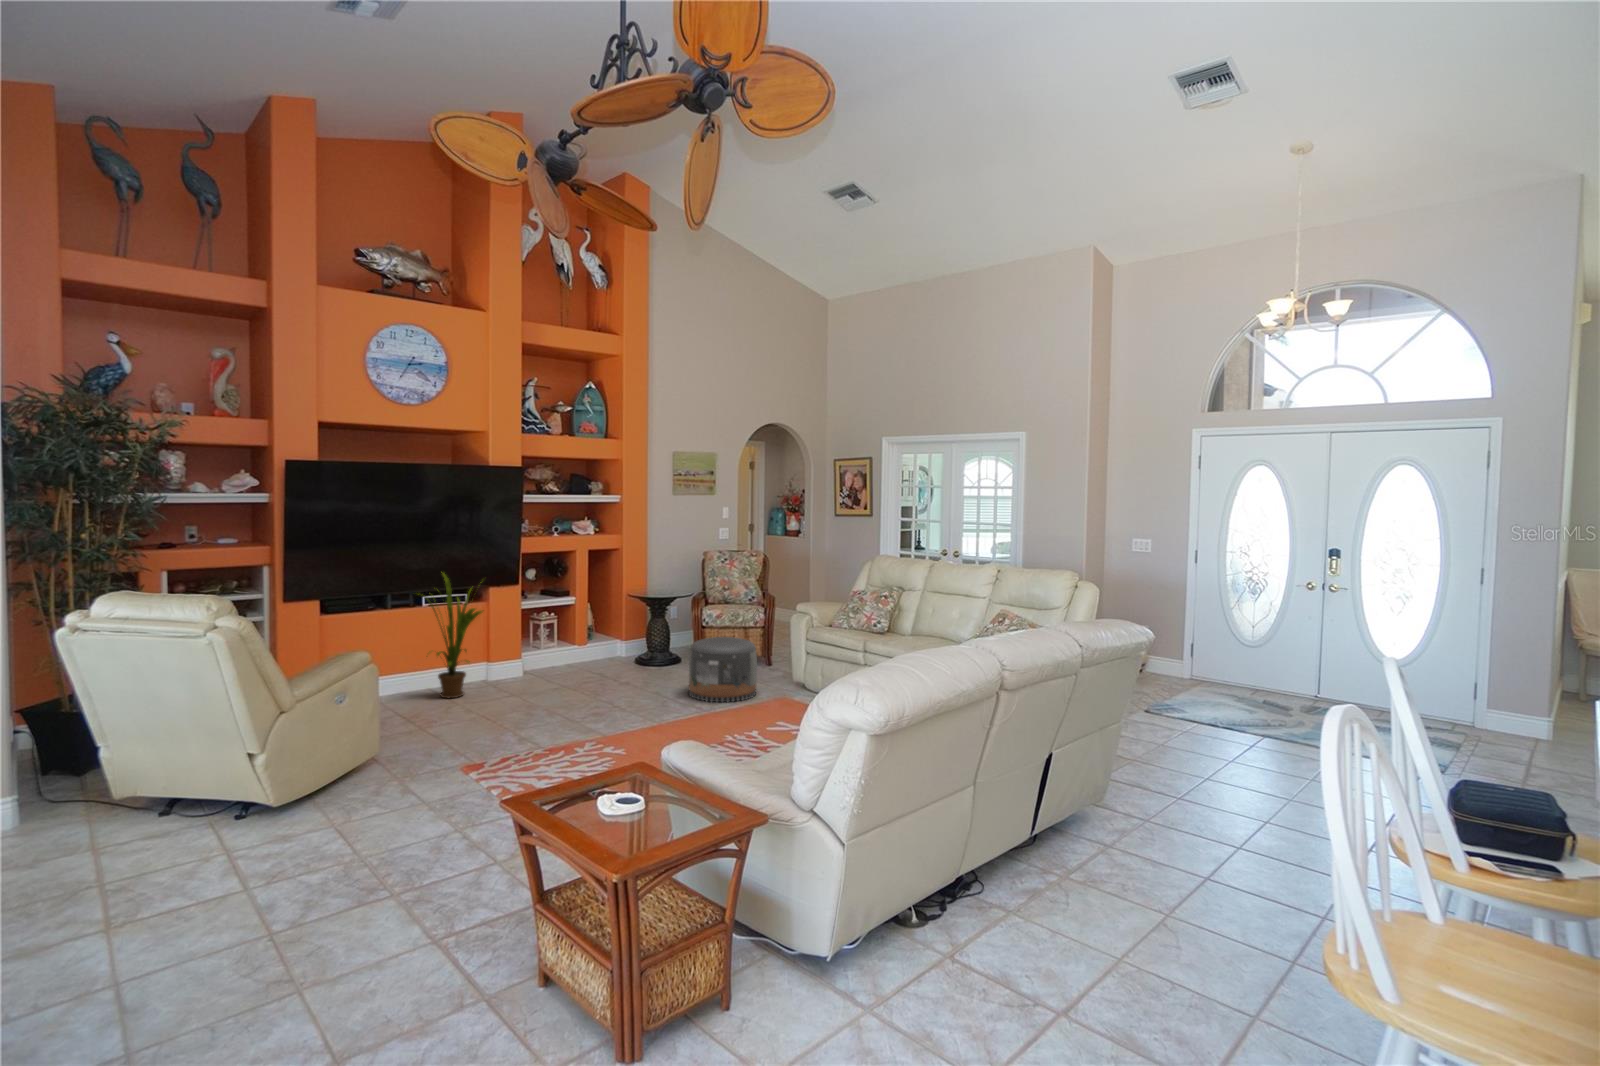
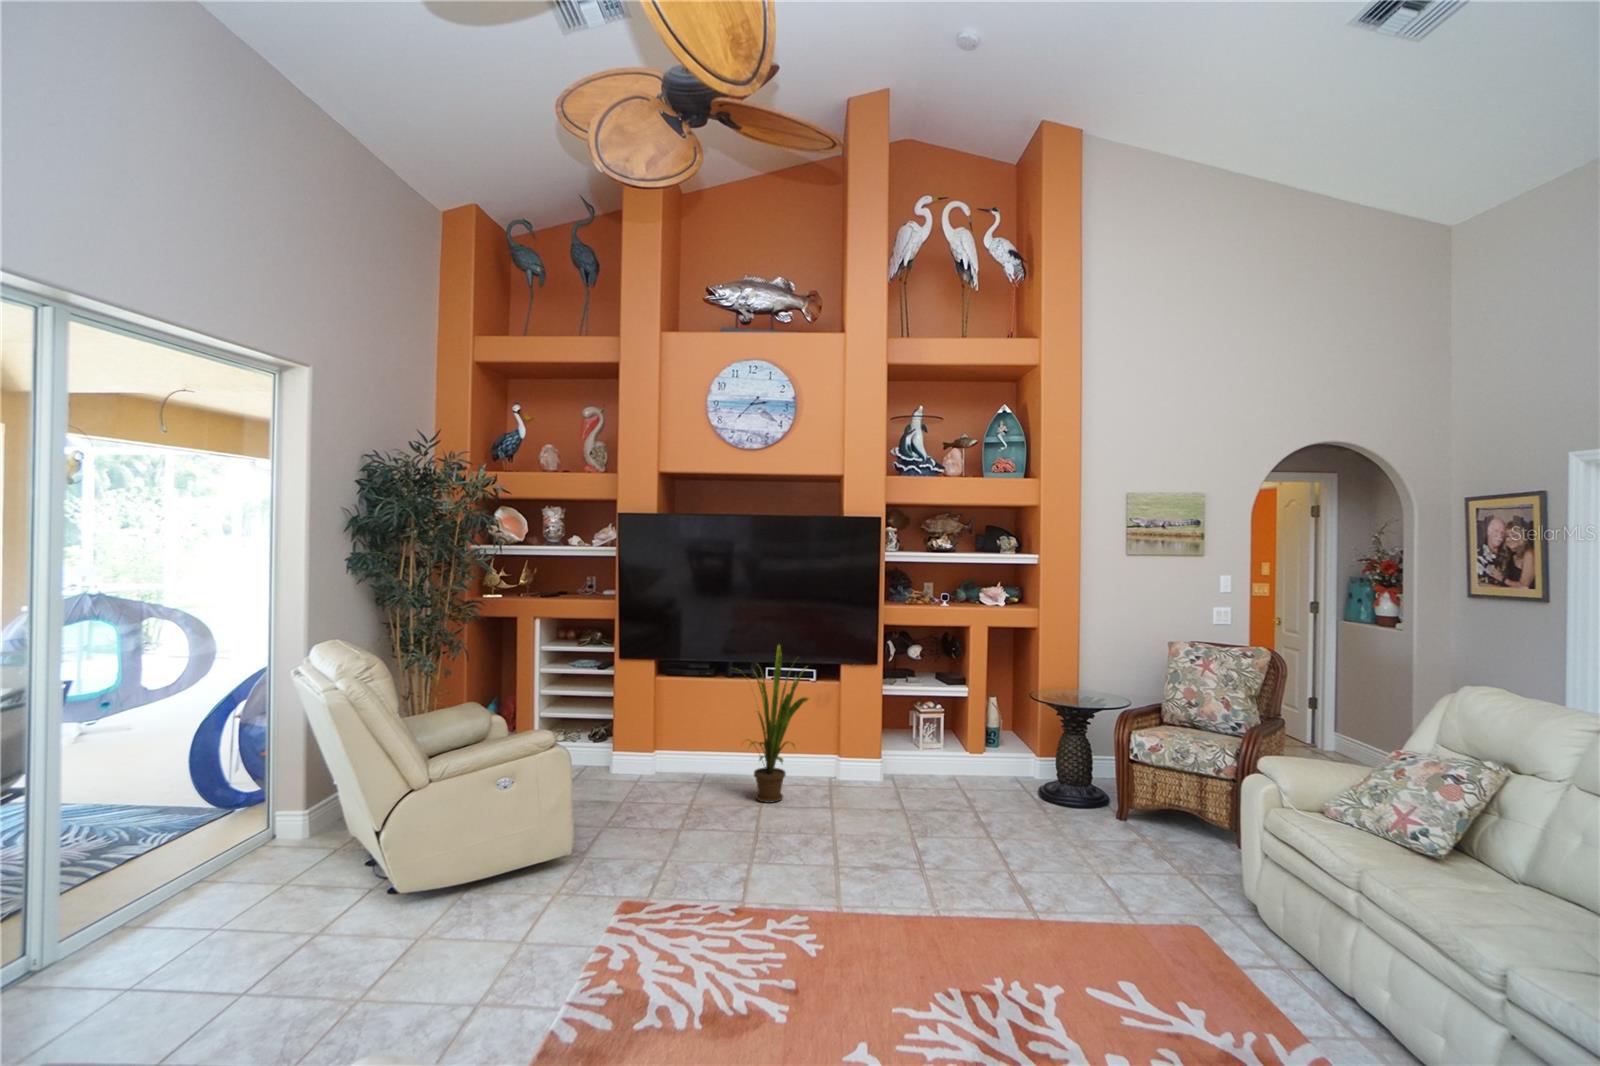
pouf: present [689,637,757,702] -> none [1043,789,1164,914]

